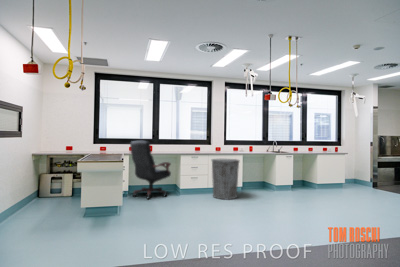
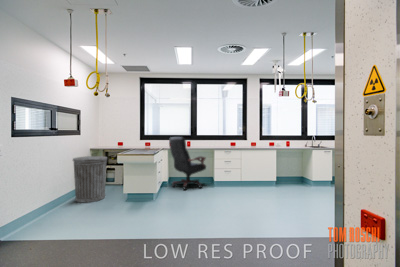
trash can: present [212,159,239,199] -> present [73,156,107,202]

